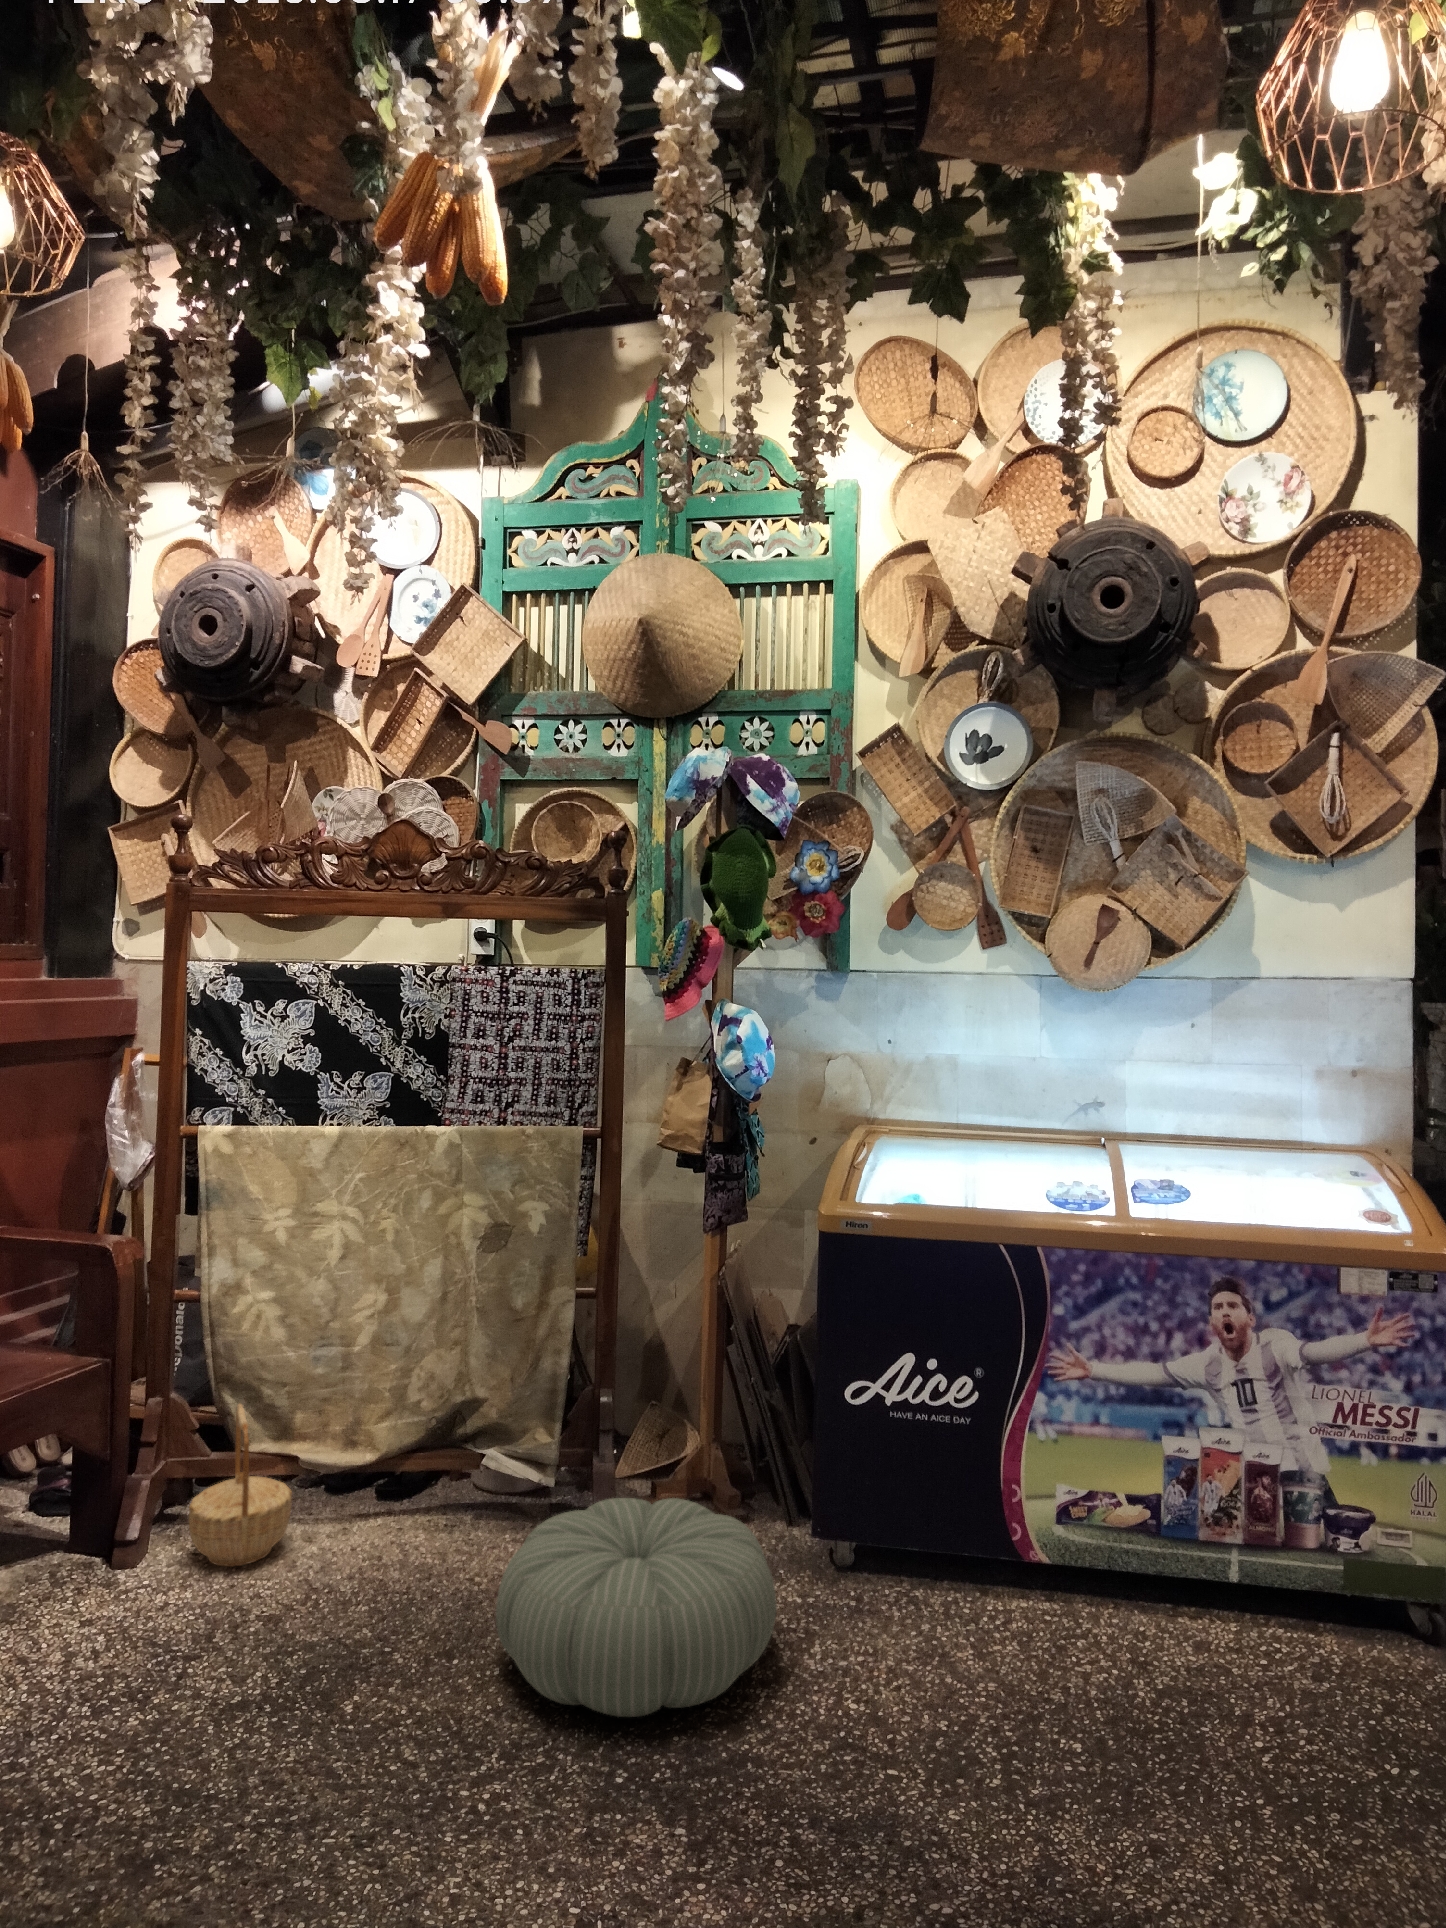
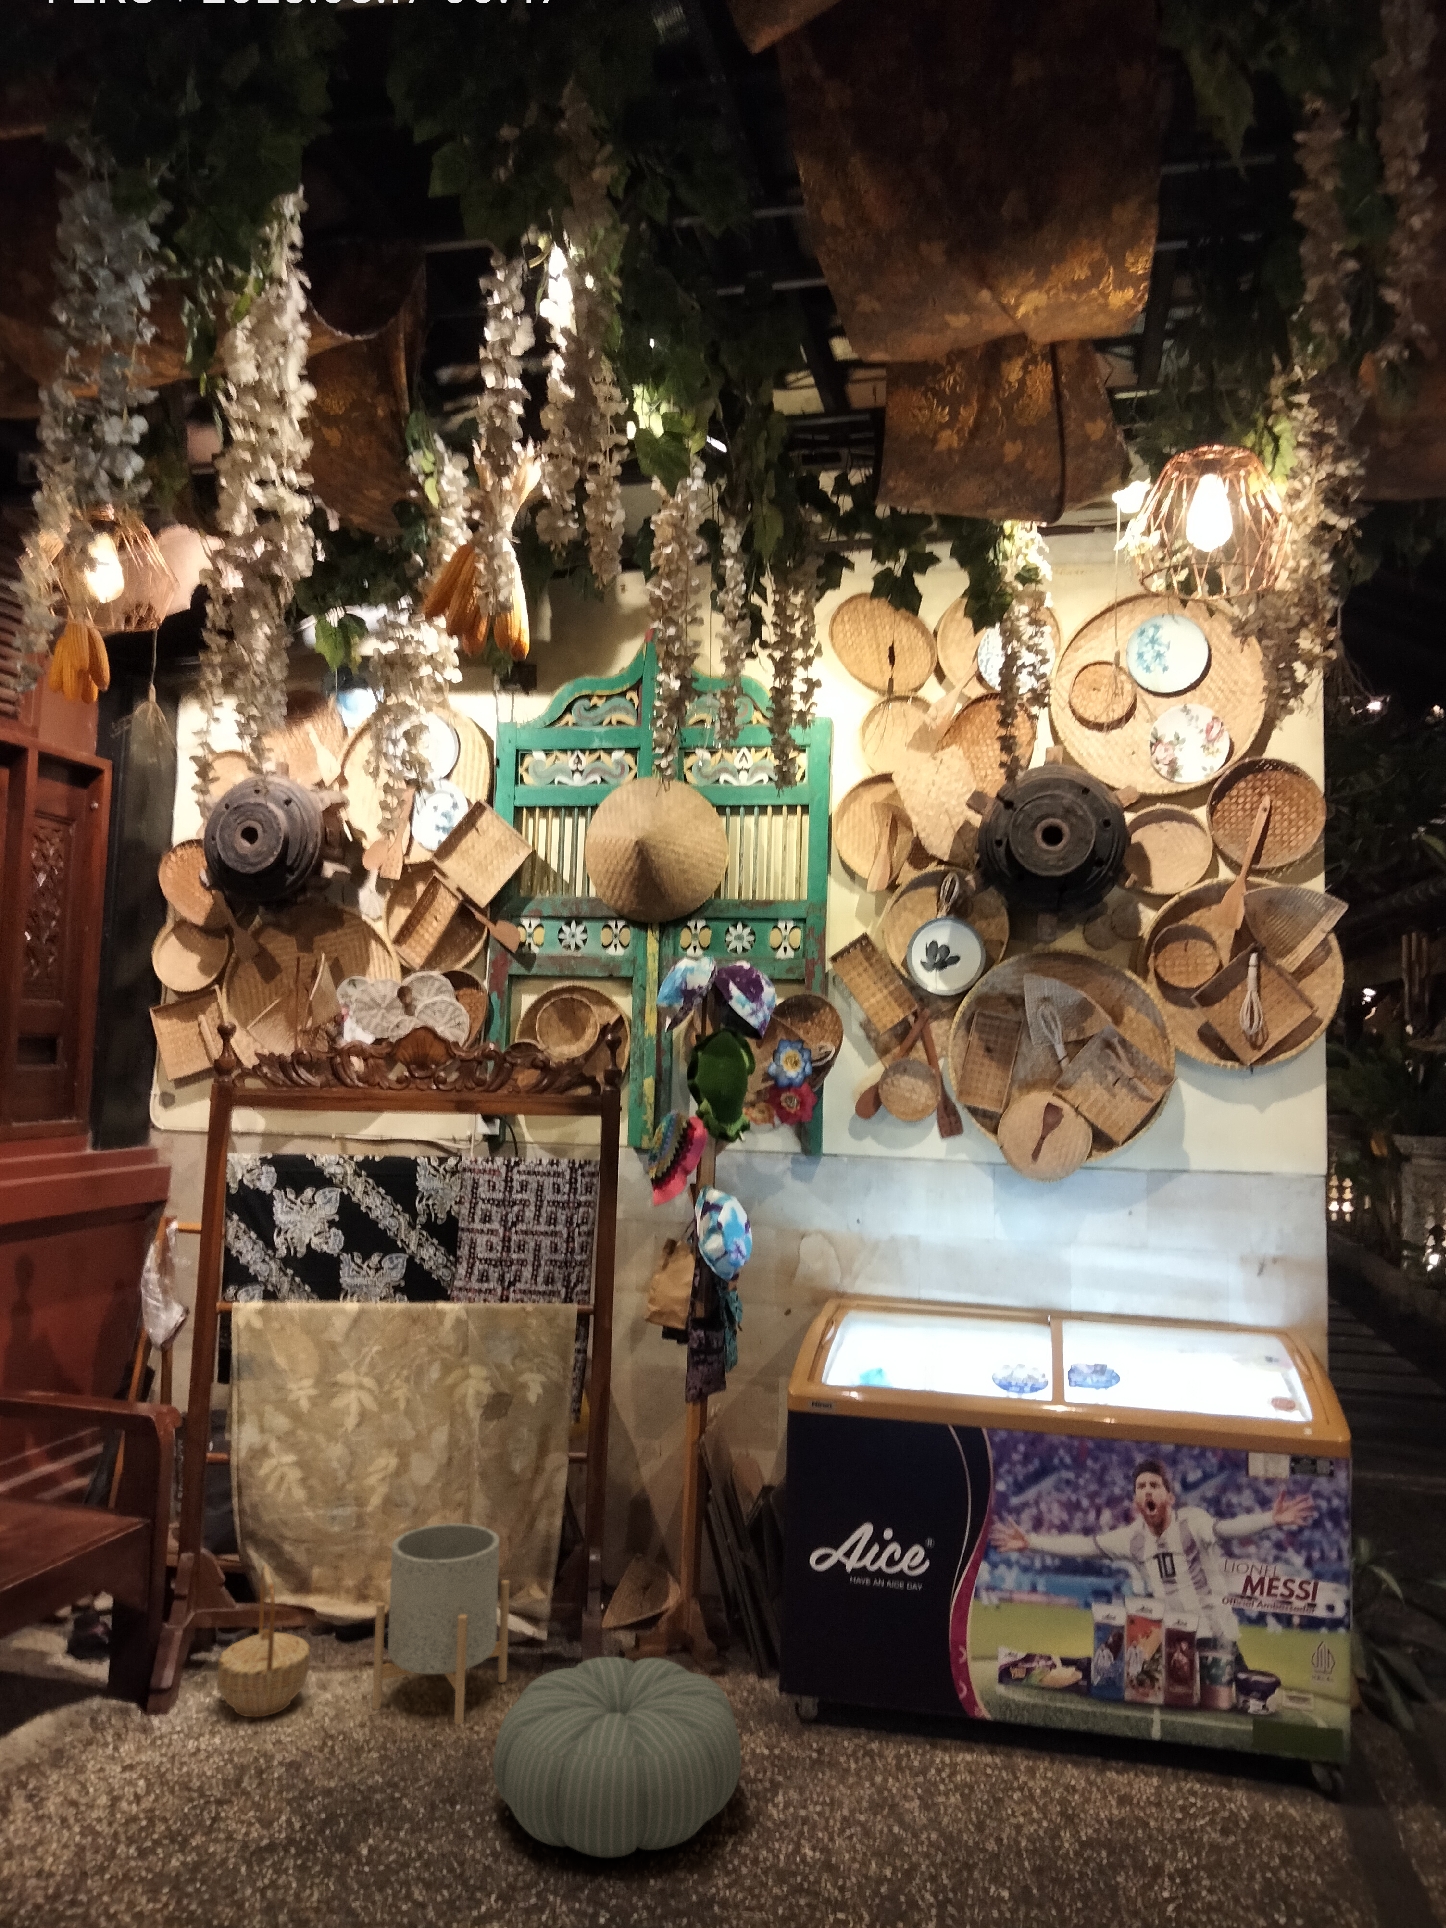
planter: none [361,1360,511,1572] -> present [372,1523,509,1724]

